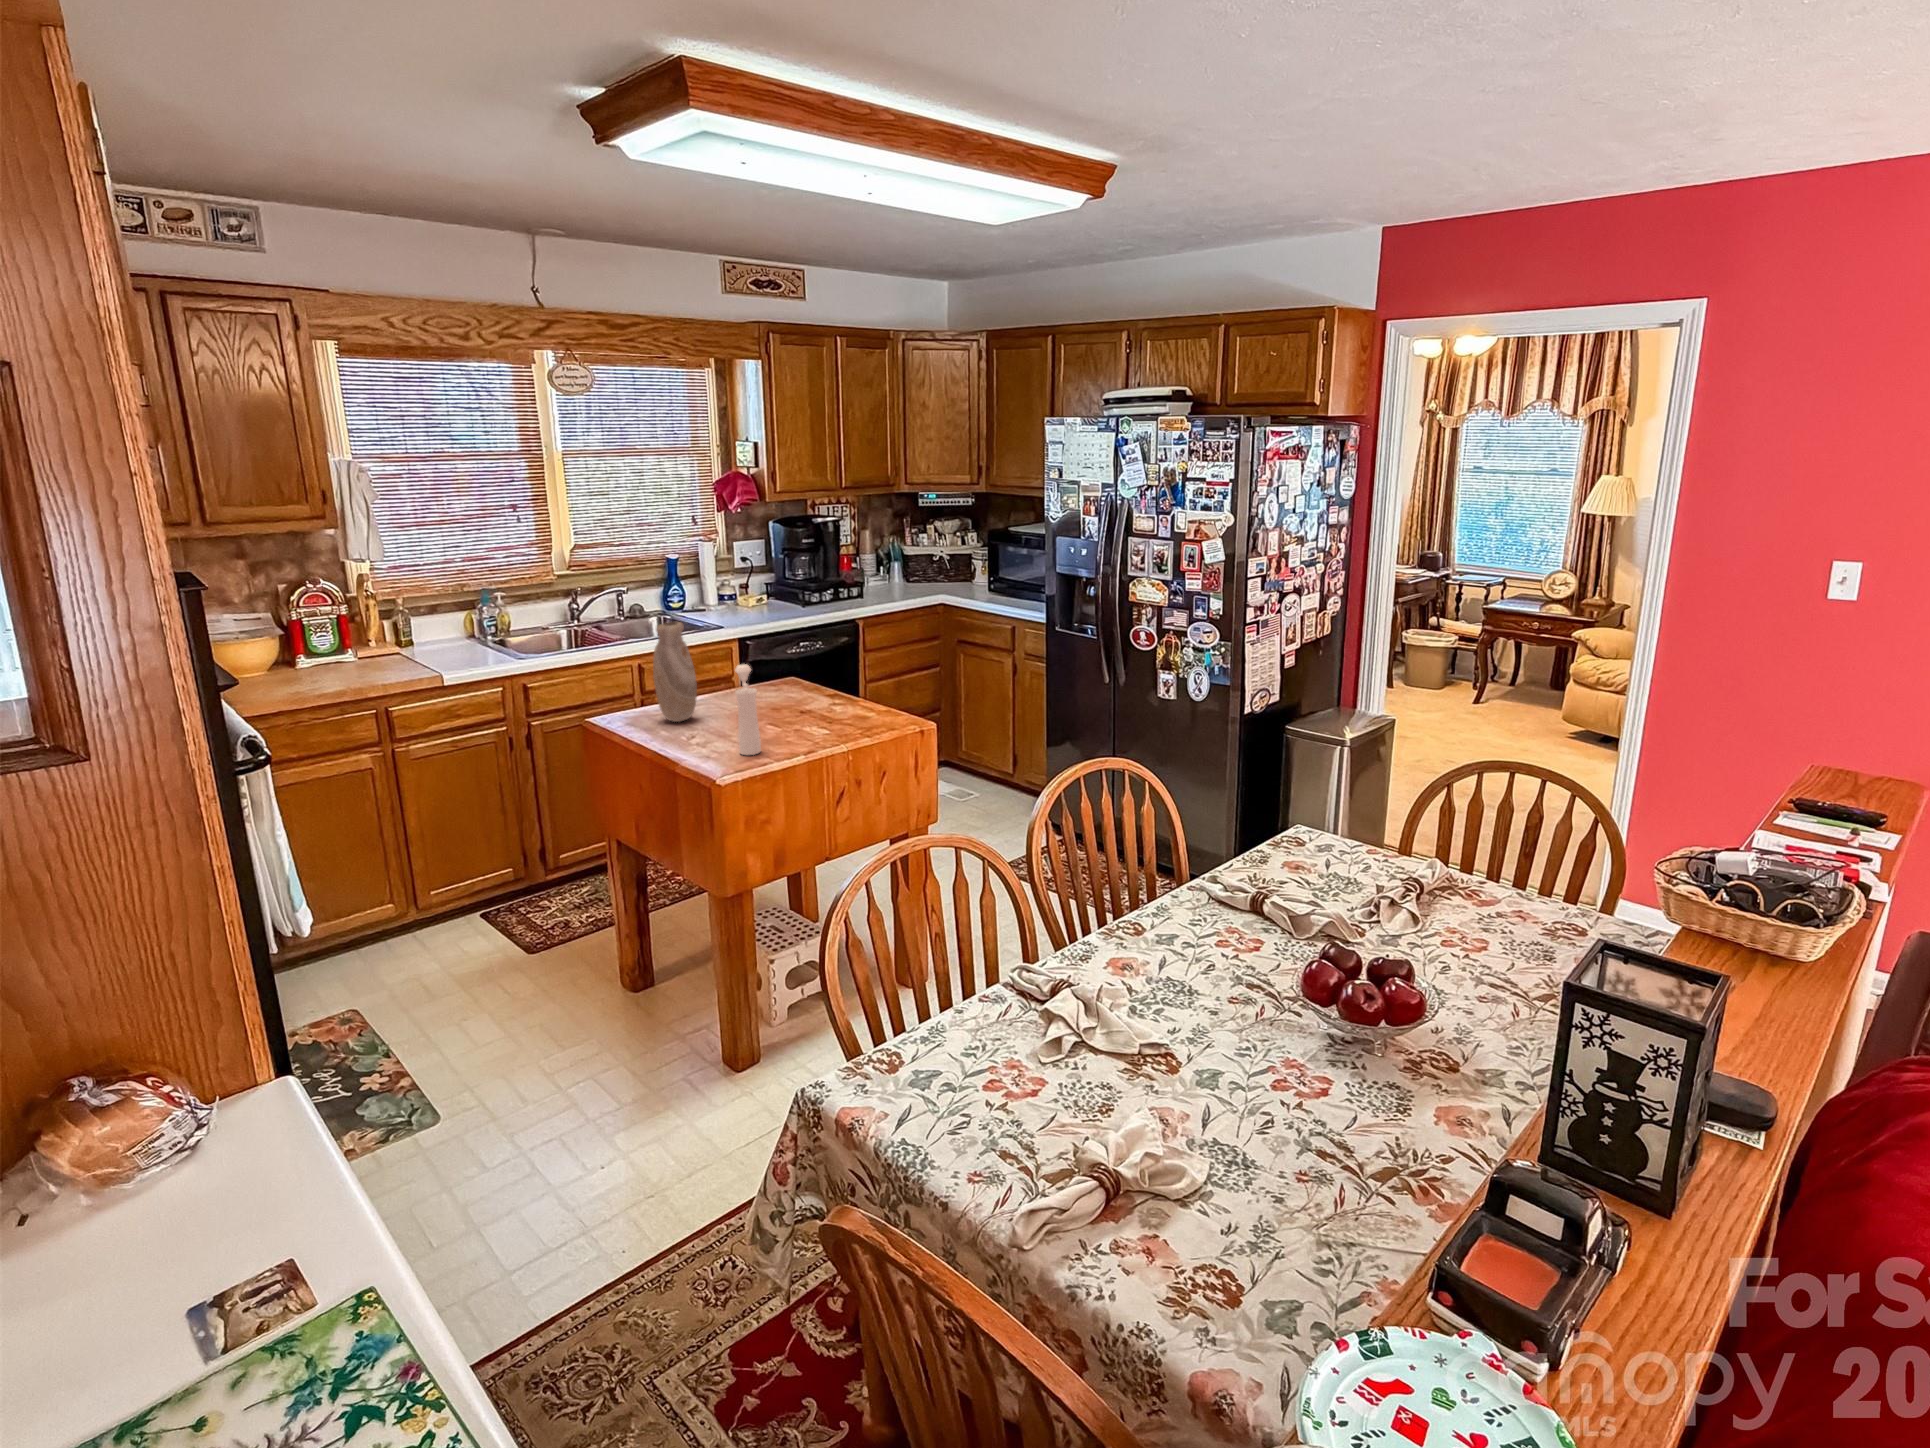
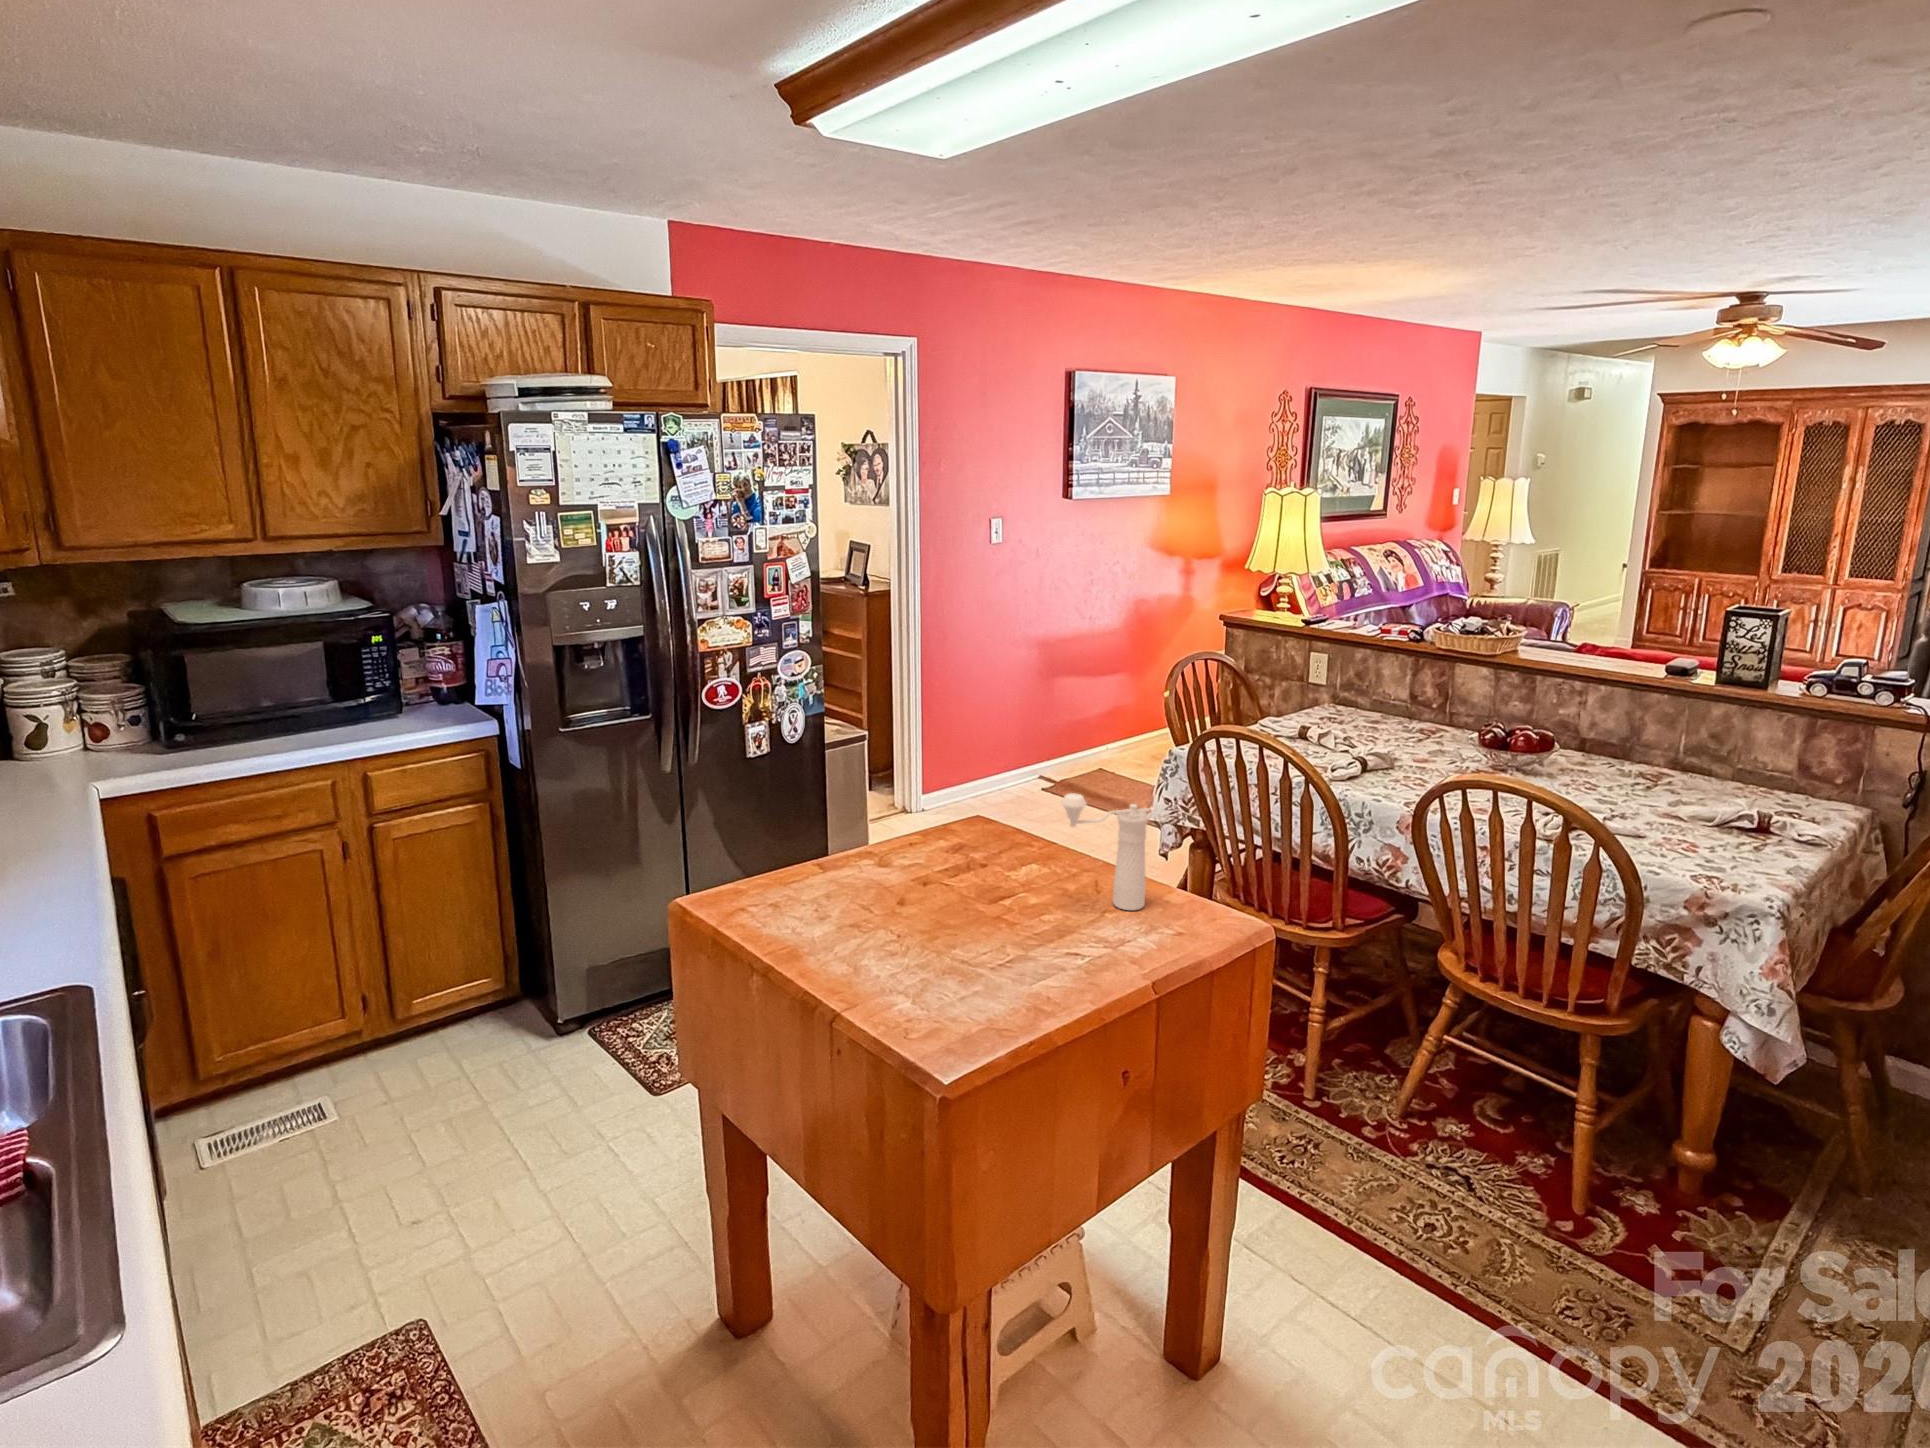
vase: present [653,622,697,722] -> none [931,788,998,972]

